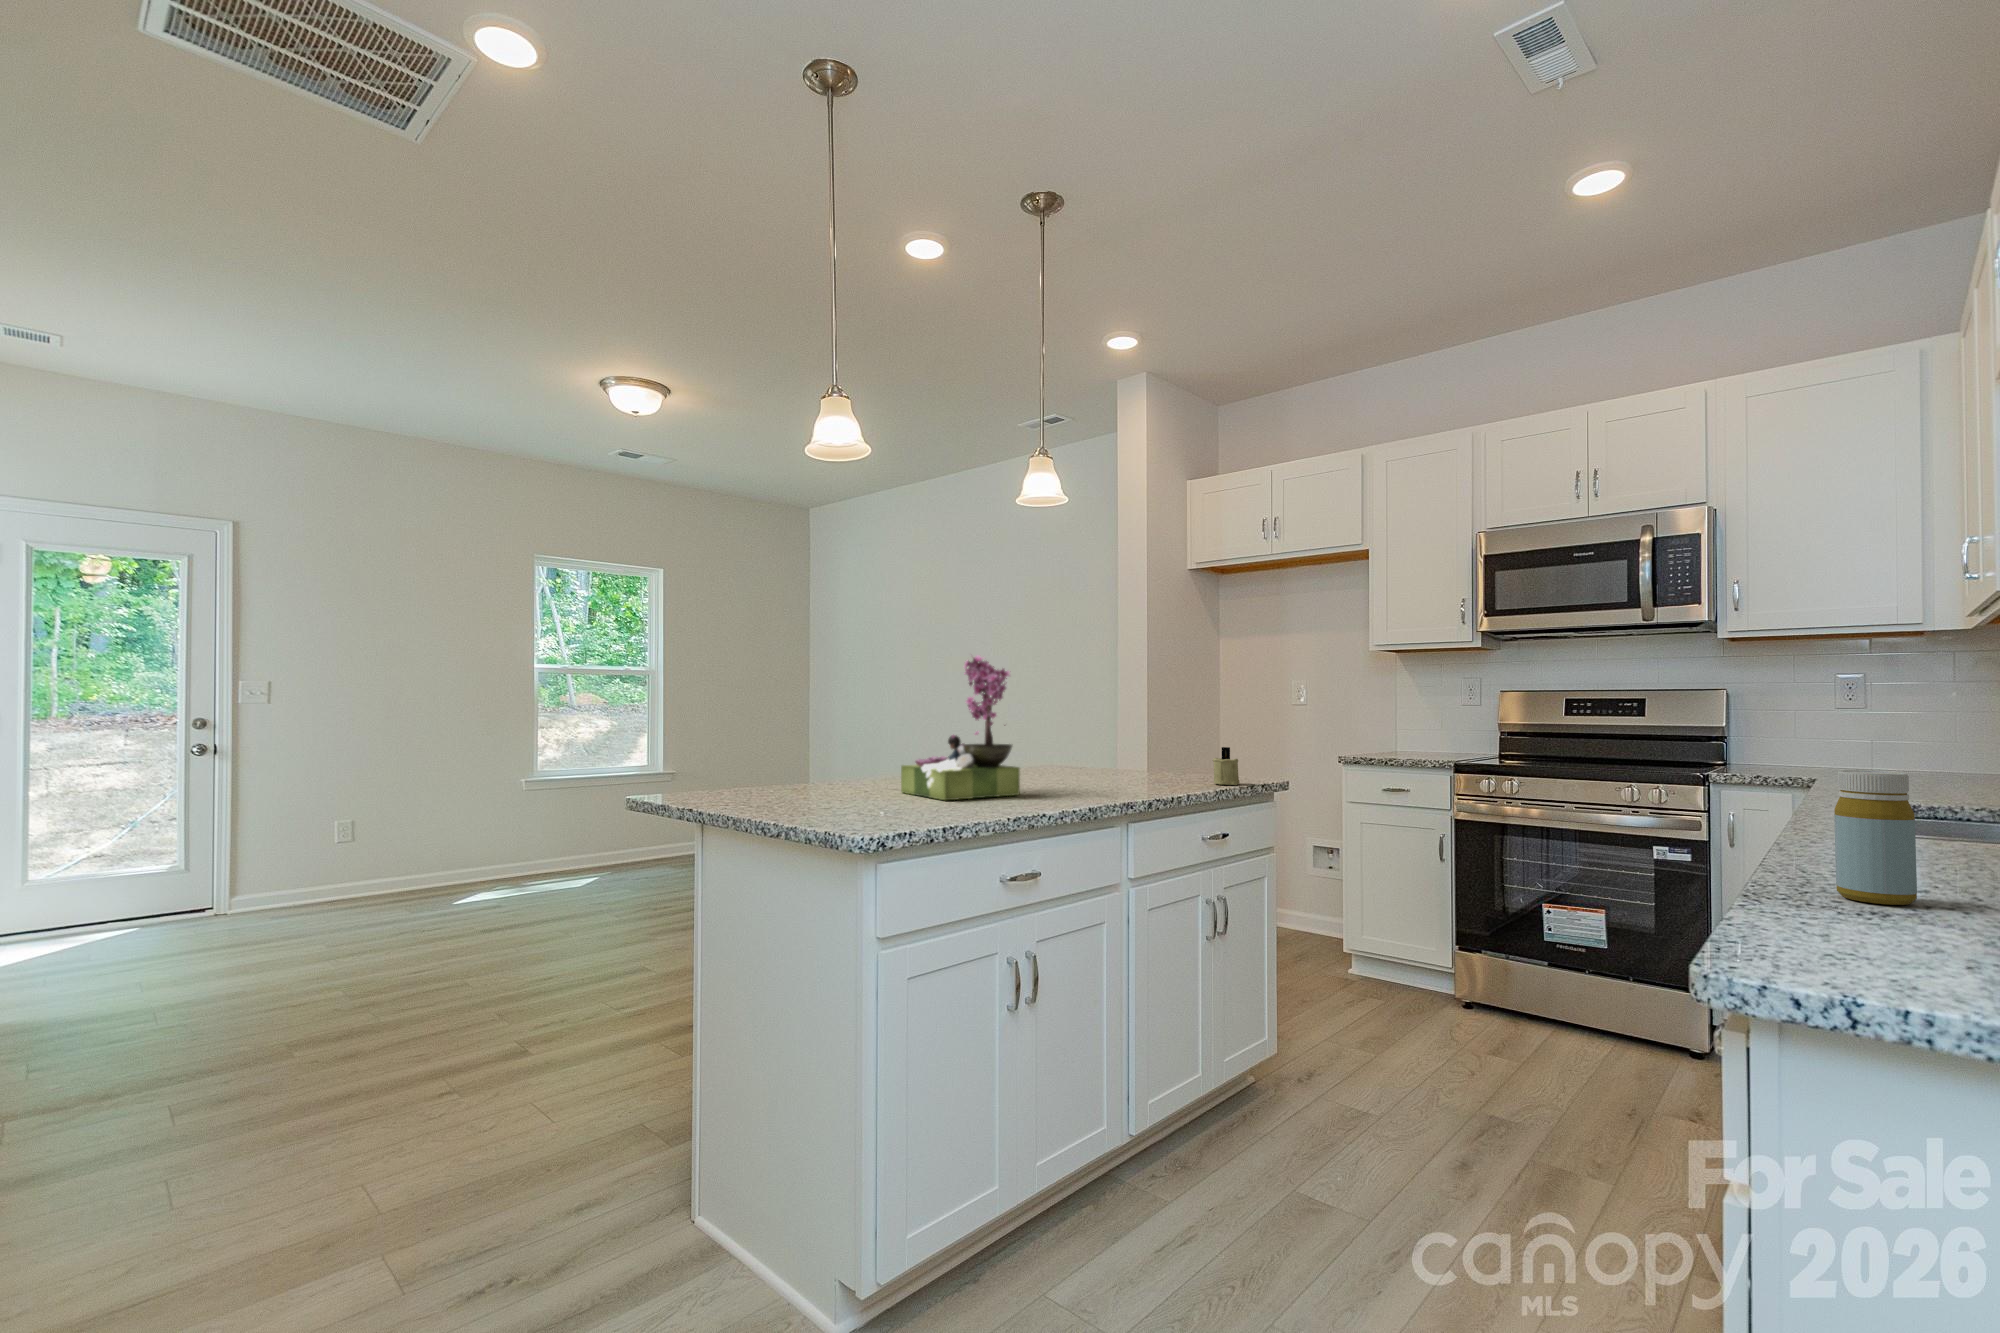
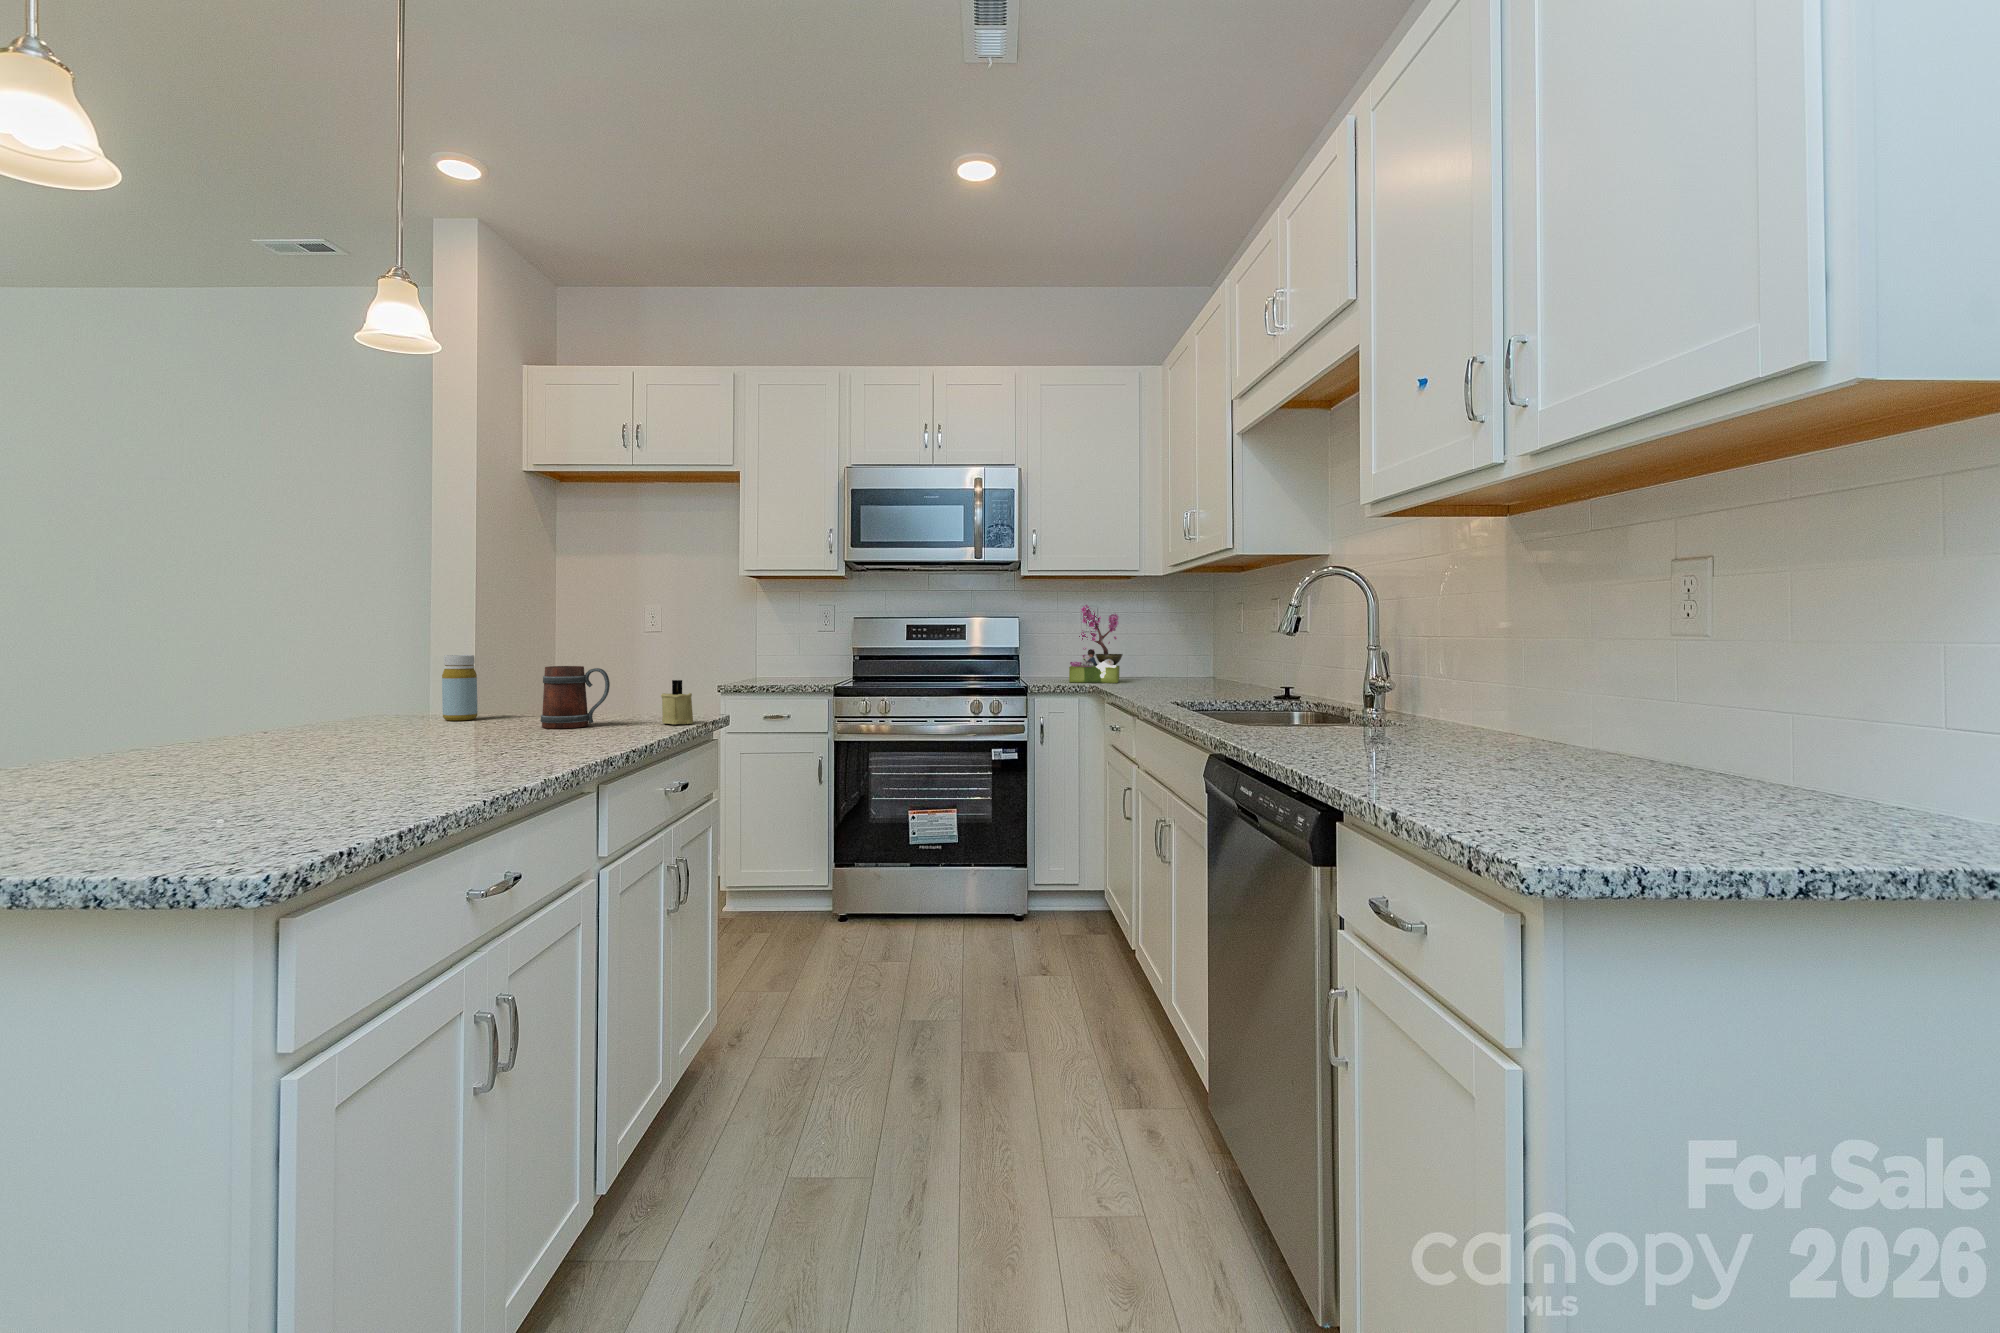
flower arrangement: present [901,655,1020,800] -> present [1069,605,1123,683]
mug: none [1125,733,1174,782] -> present [541,666,610,728]
bottle: present [1834,770,1917,905] -> present [442,655,478,721]

